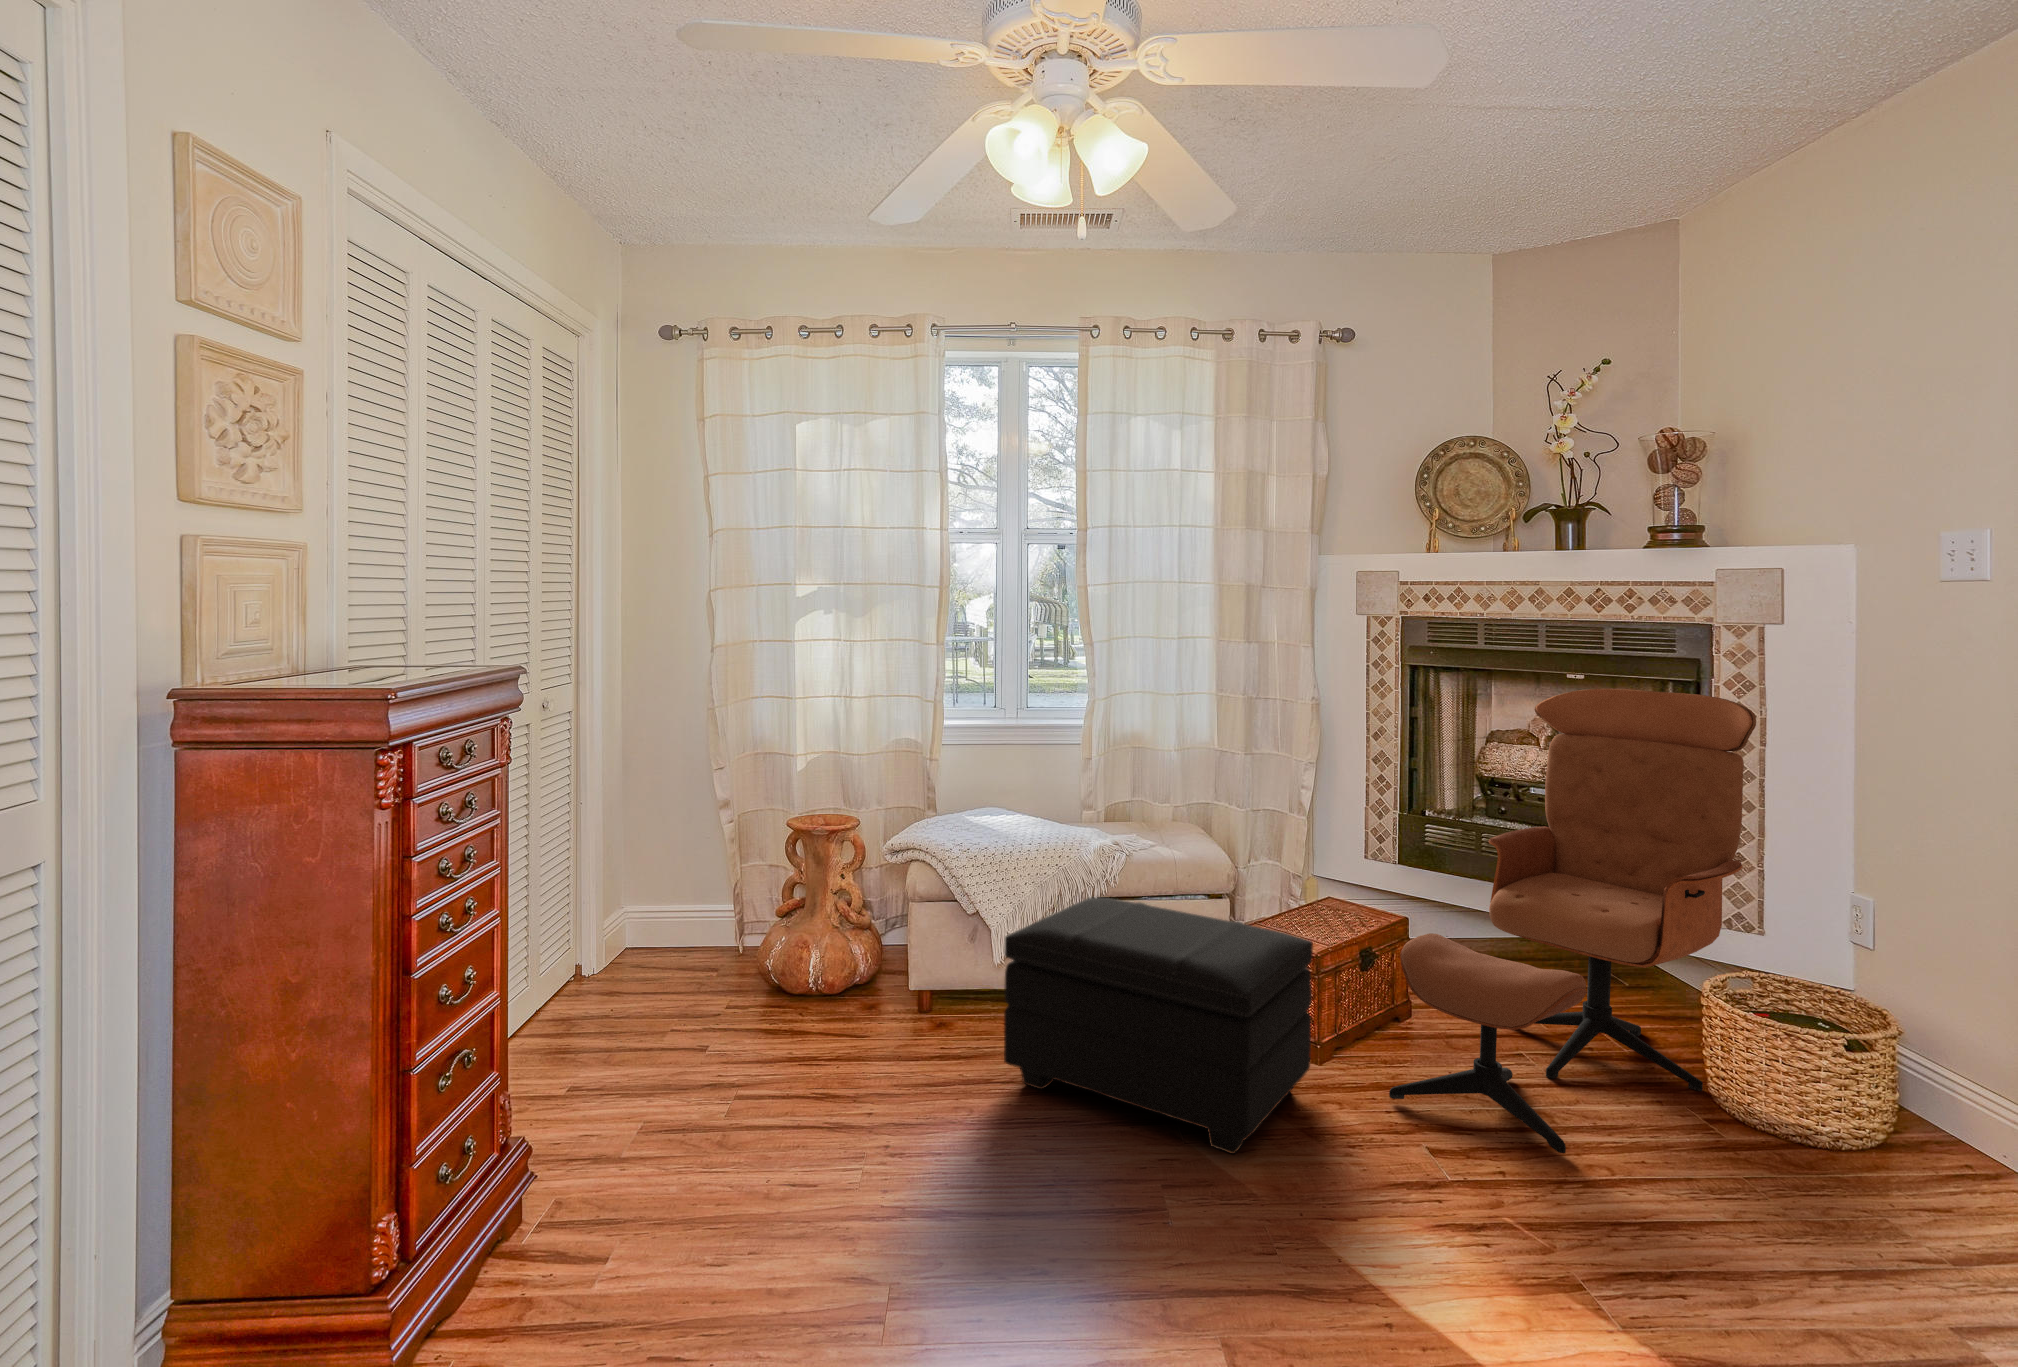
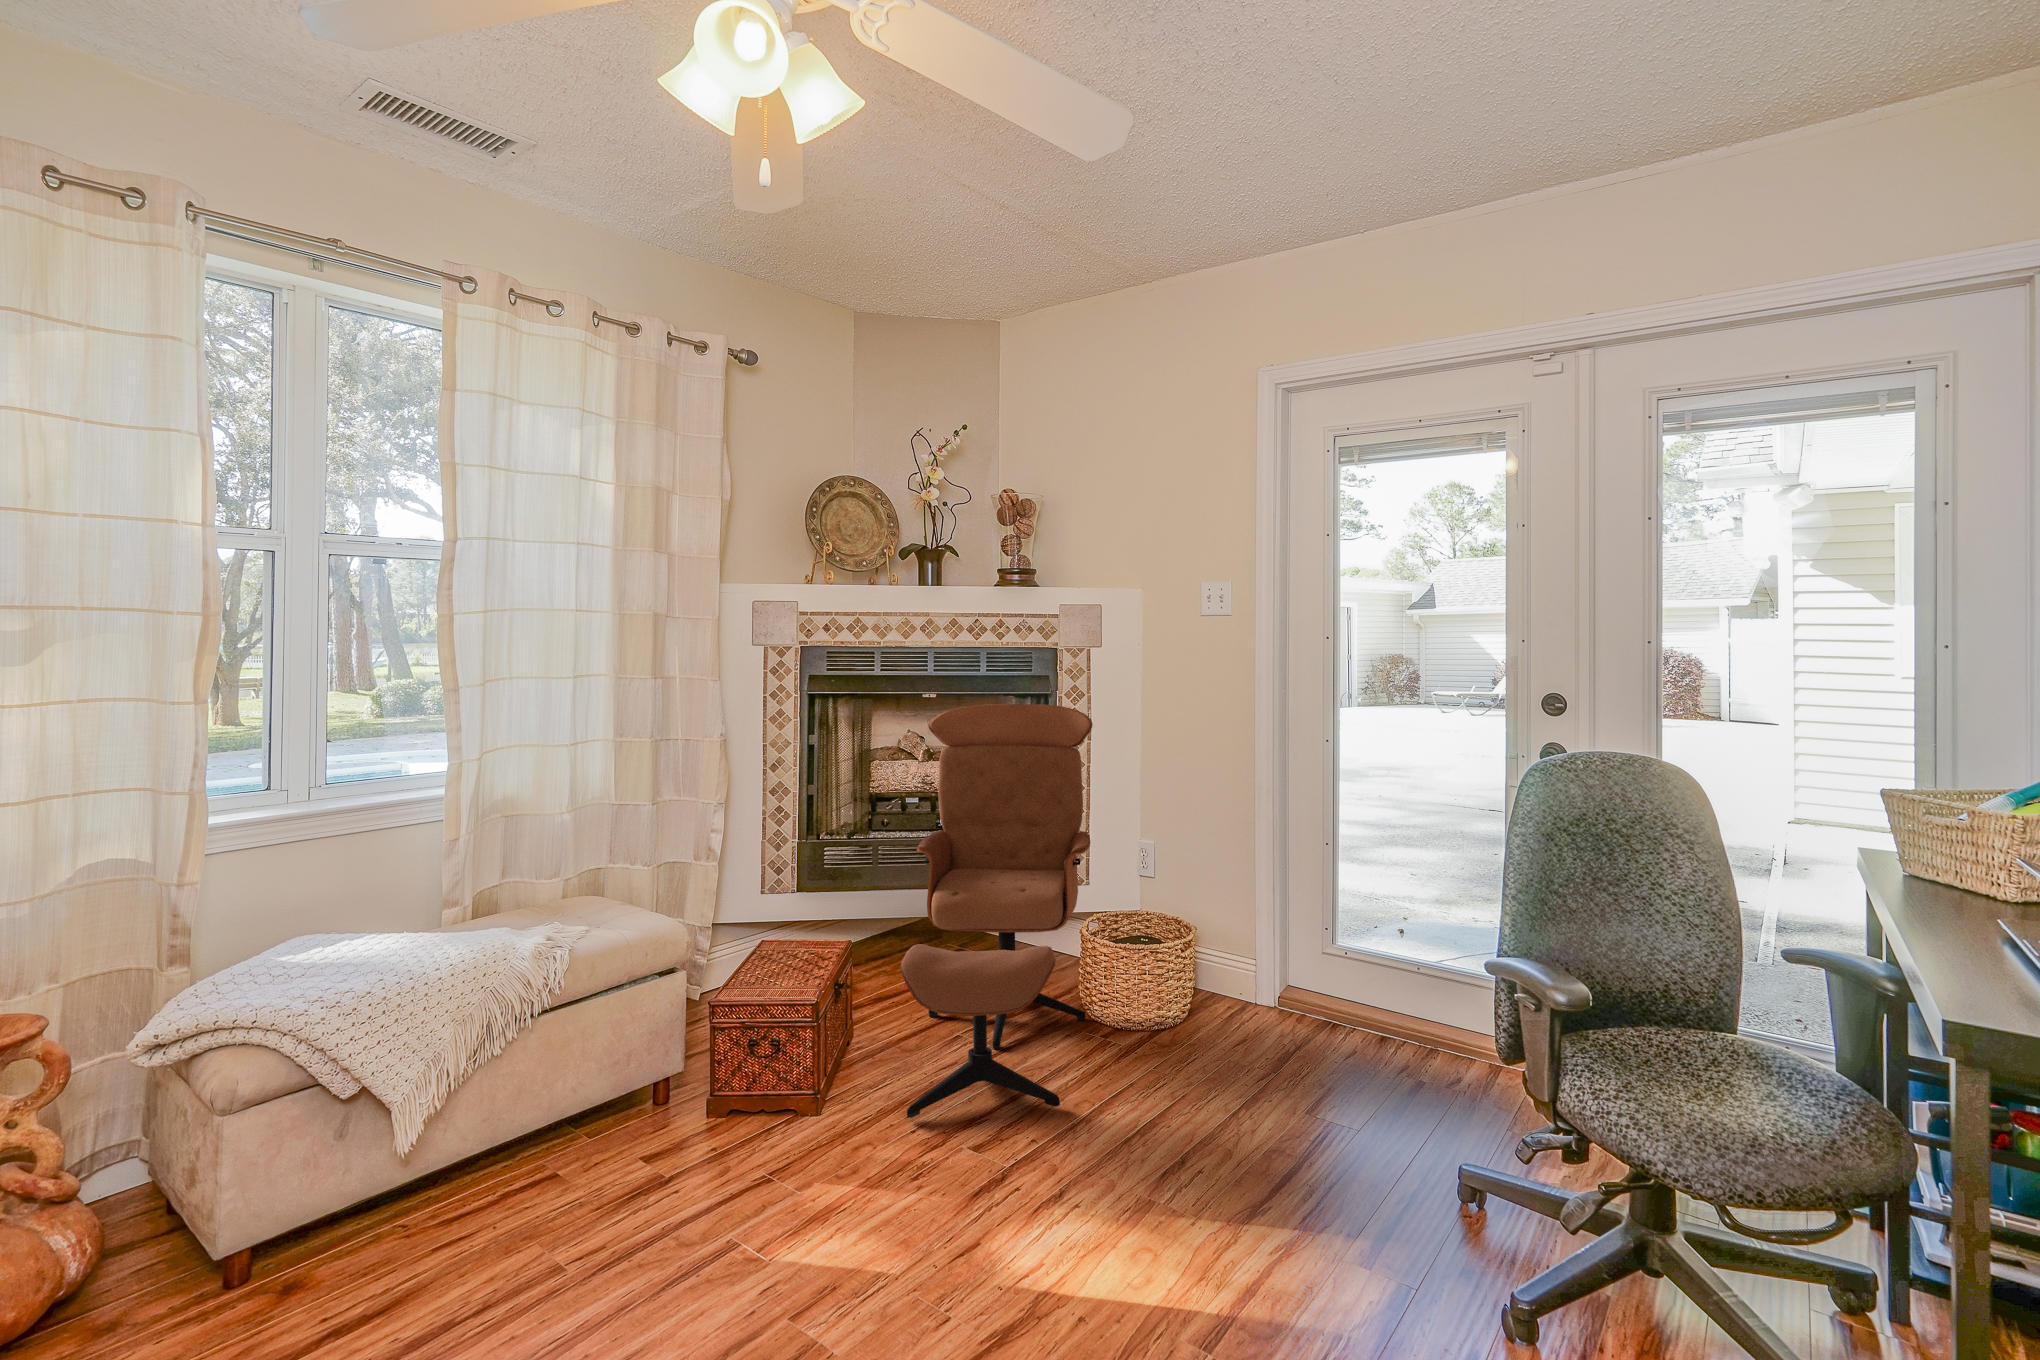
footstool: present [1004,897,1313,1154] -> none [476,982,846,1295]

